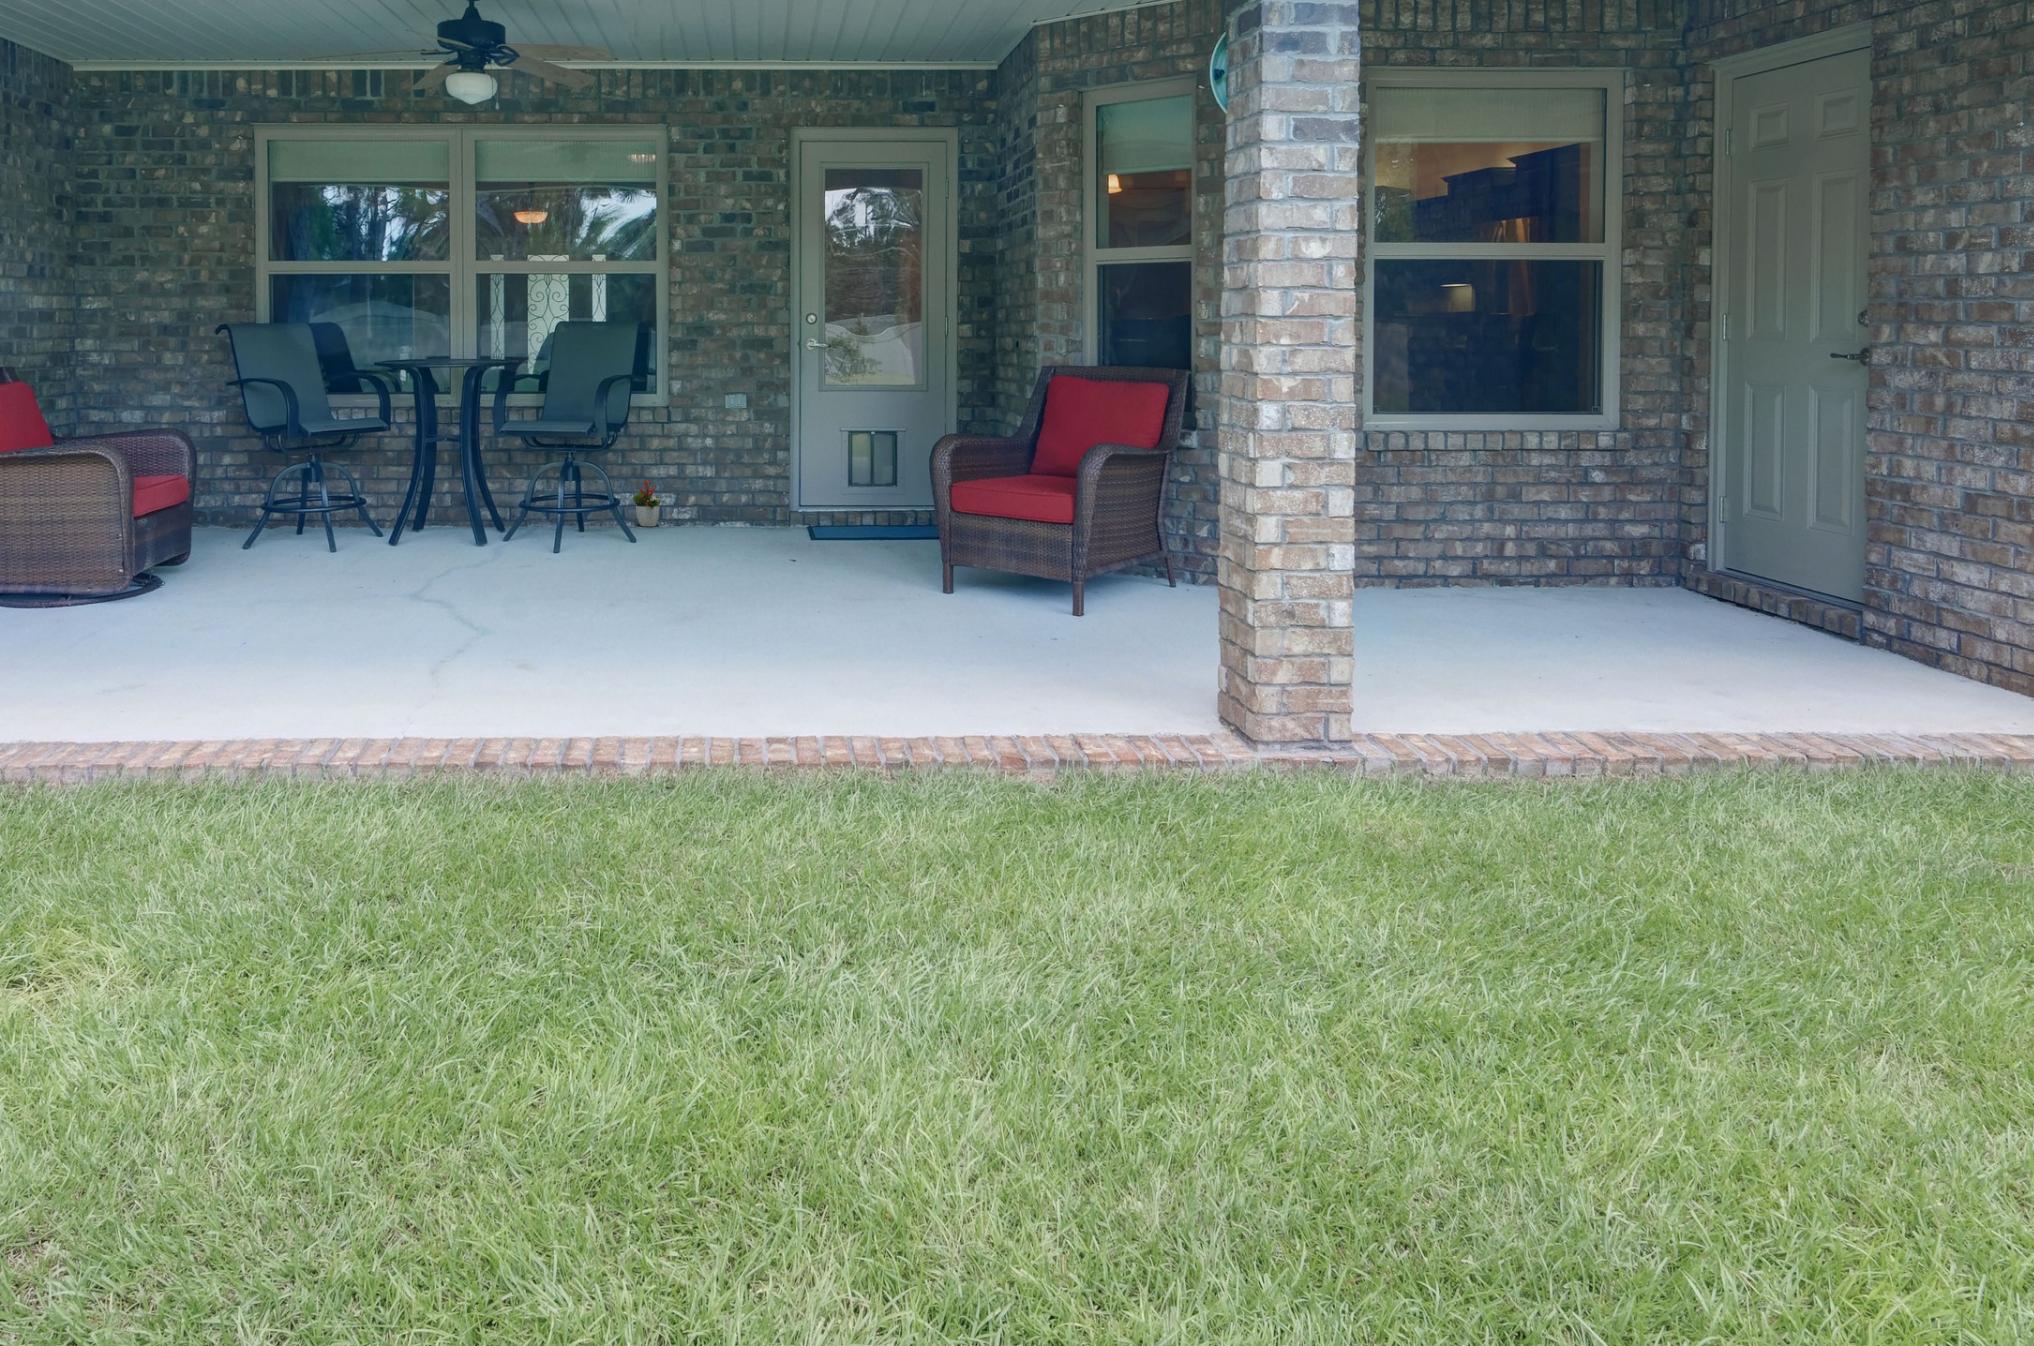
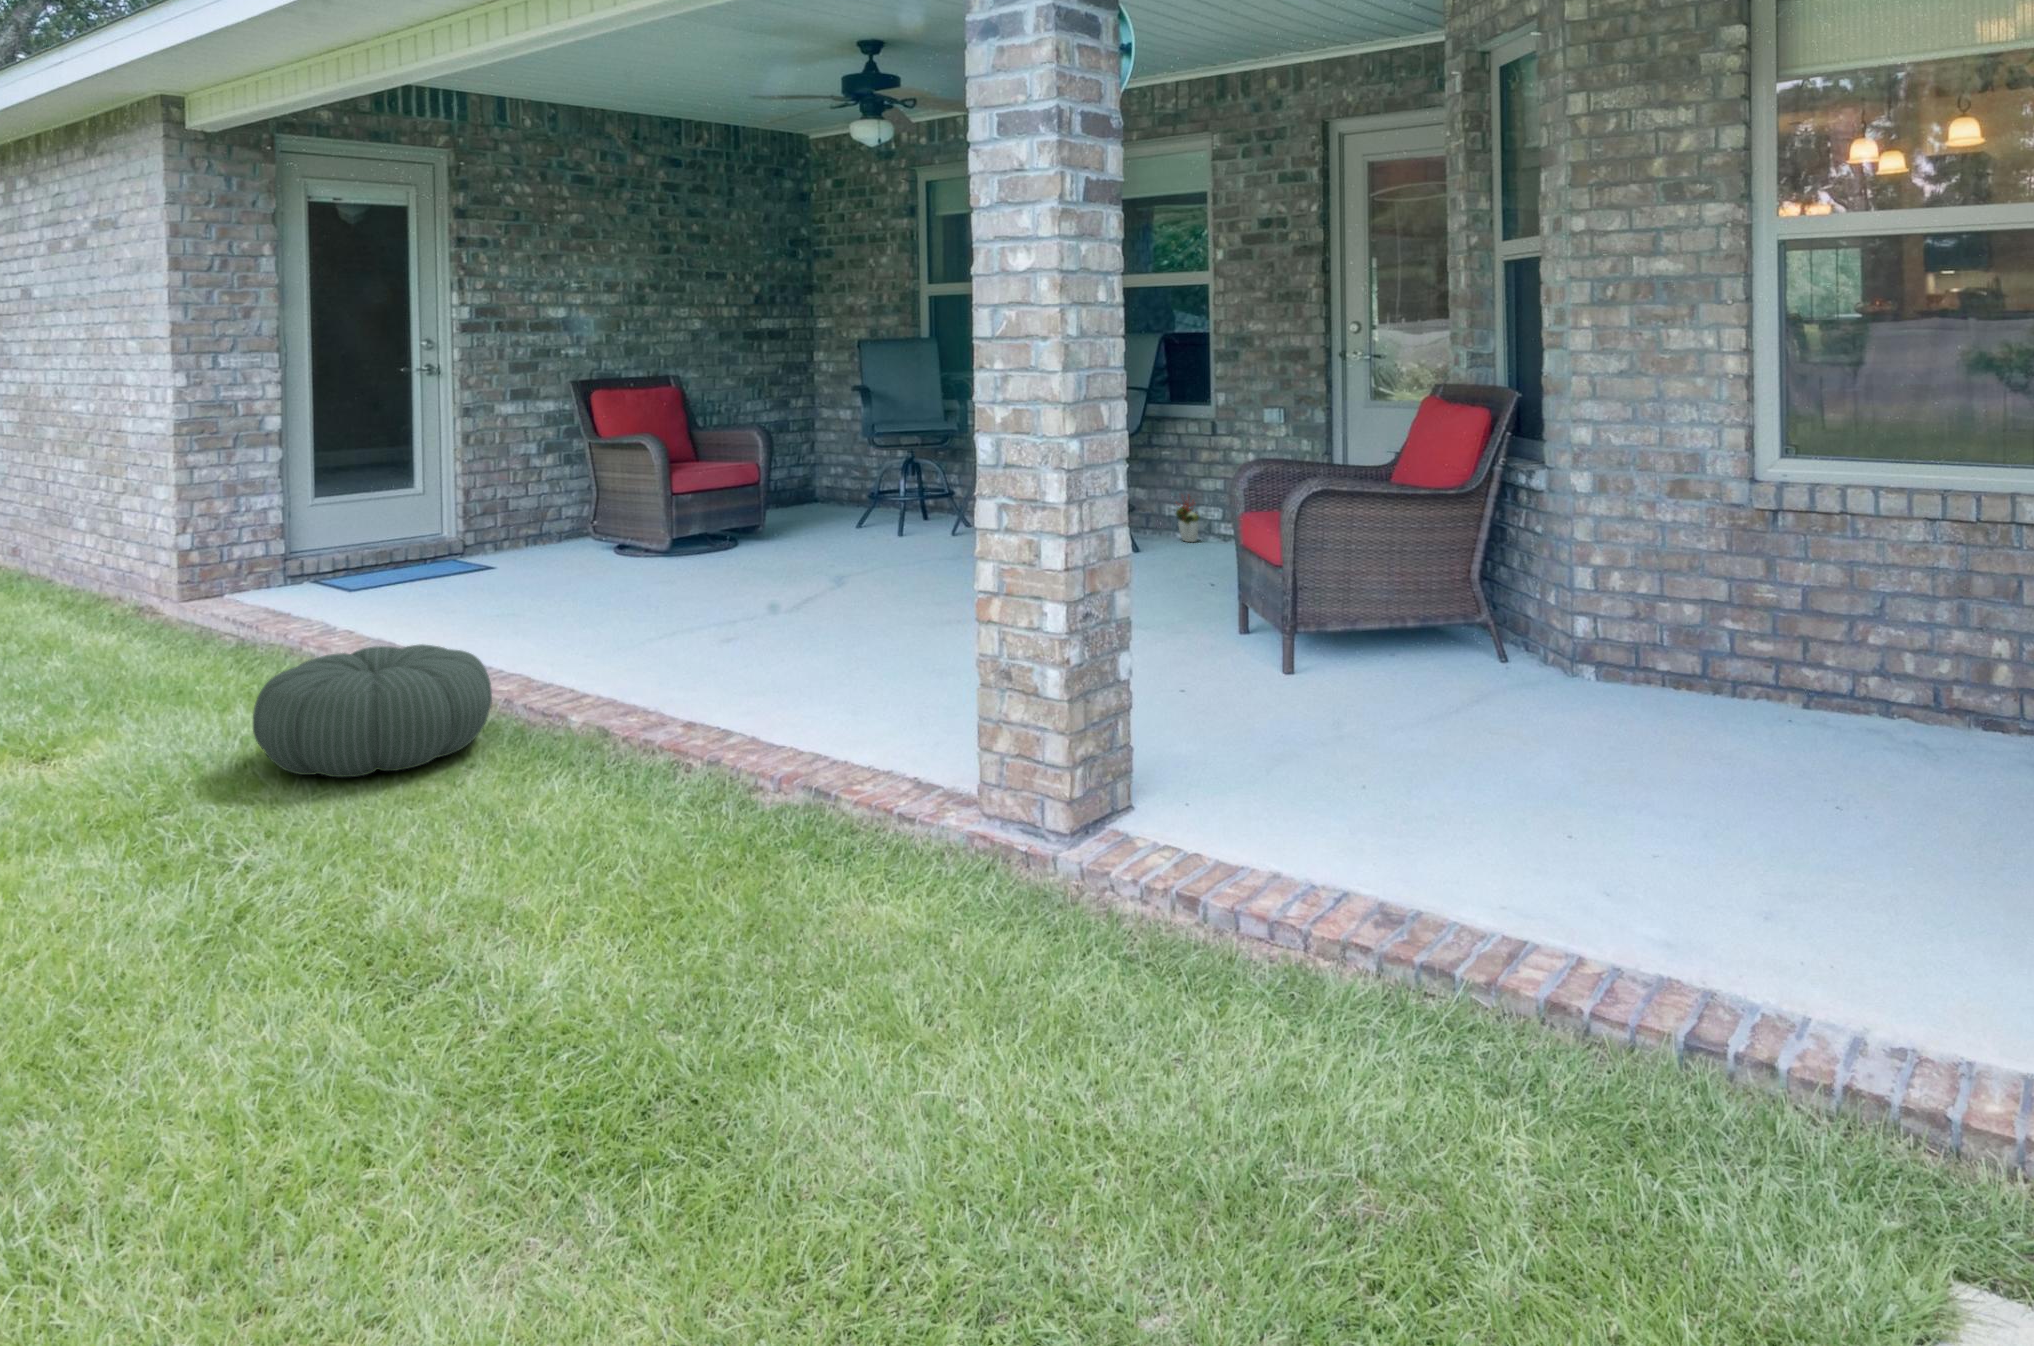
pouf: none [372,700,664,887] -> present [253,645,492,777]

